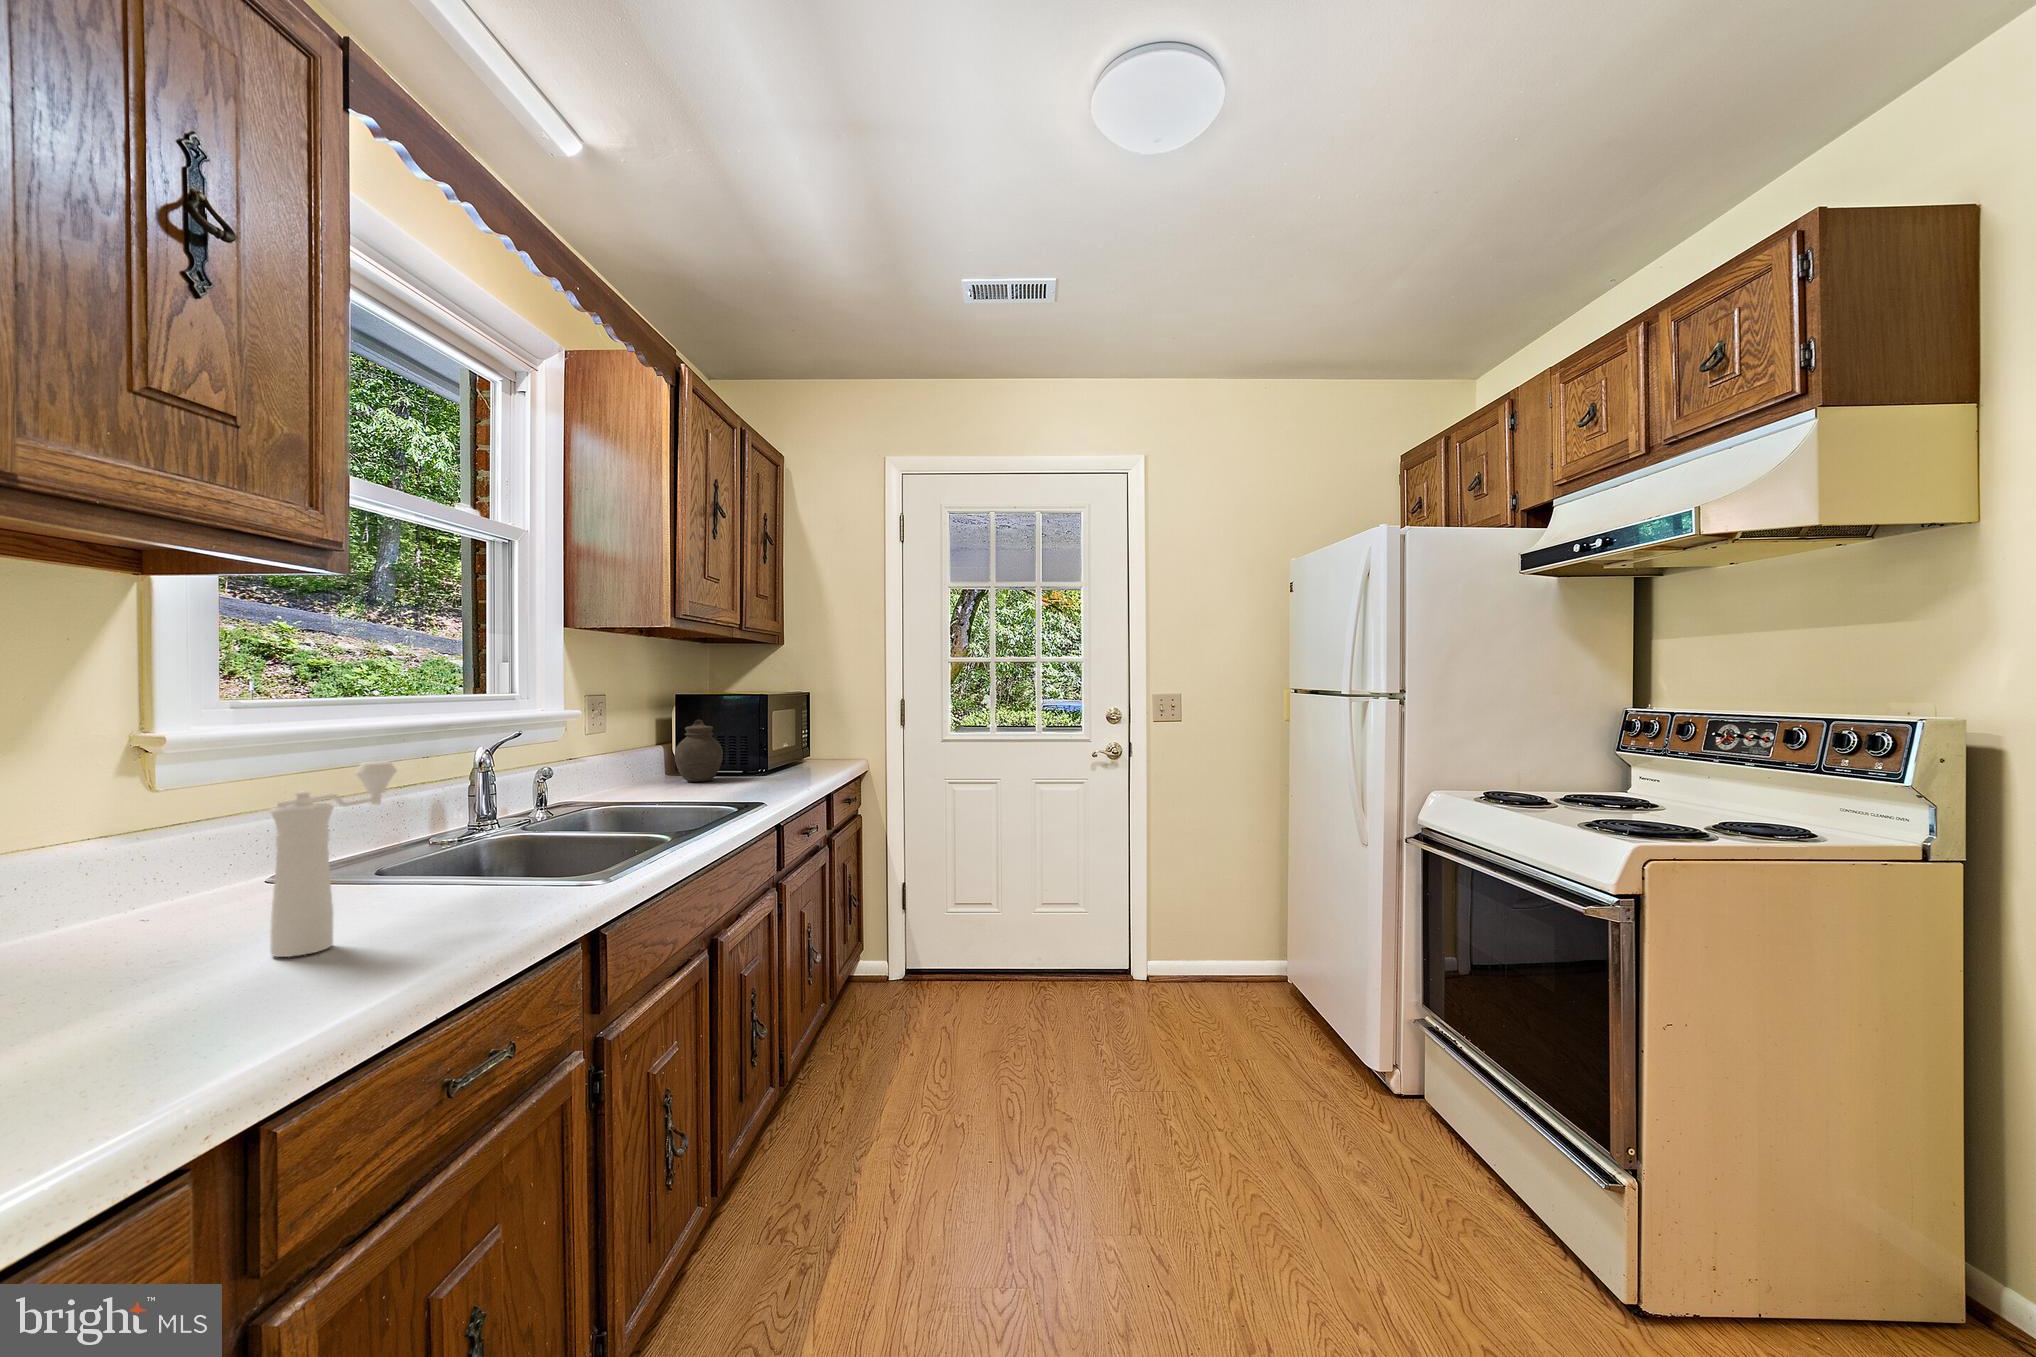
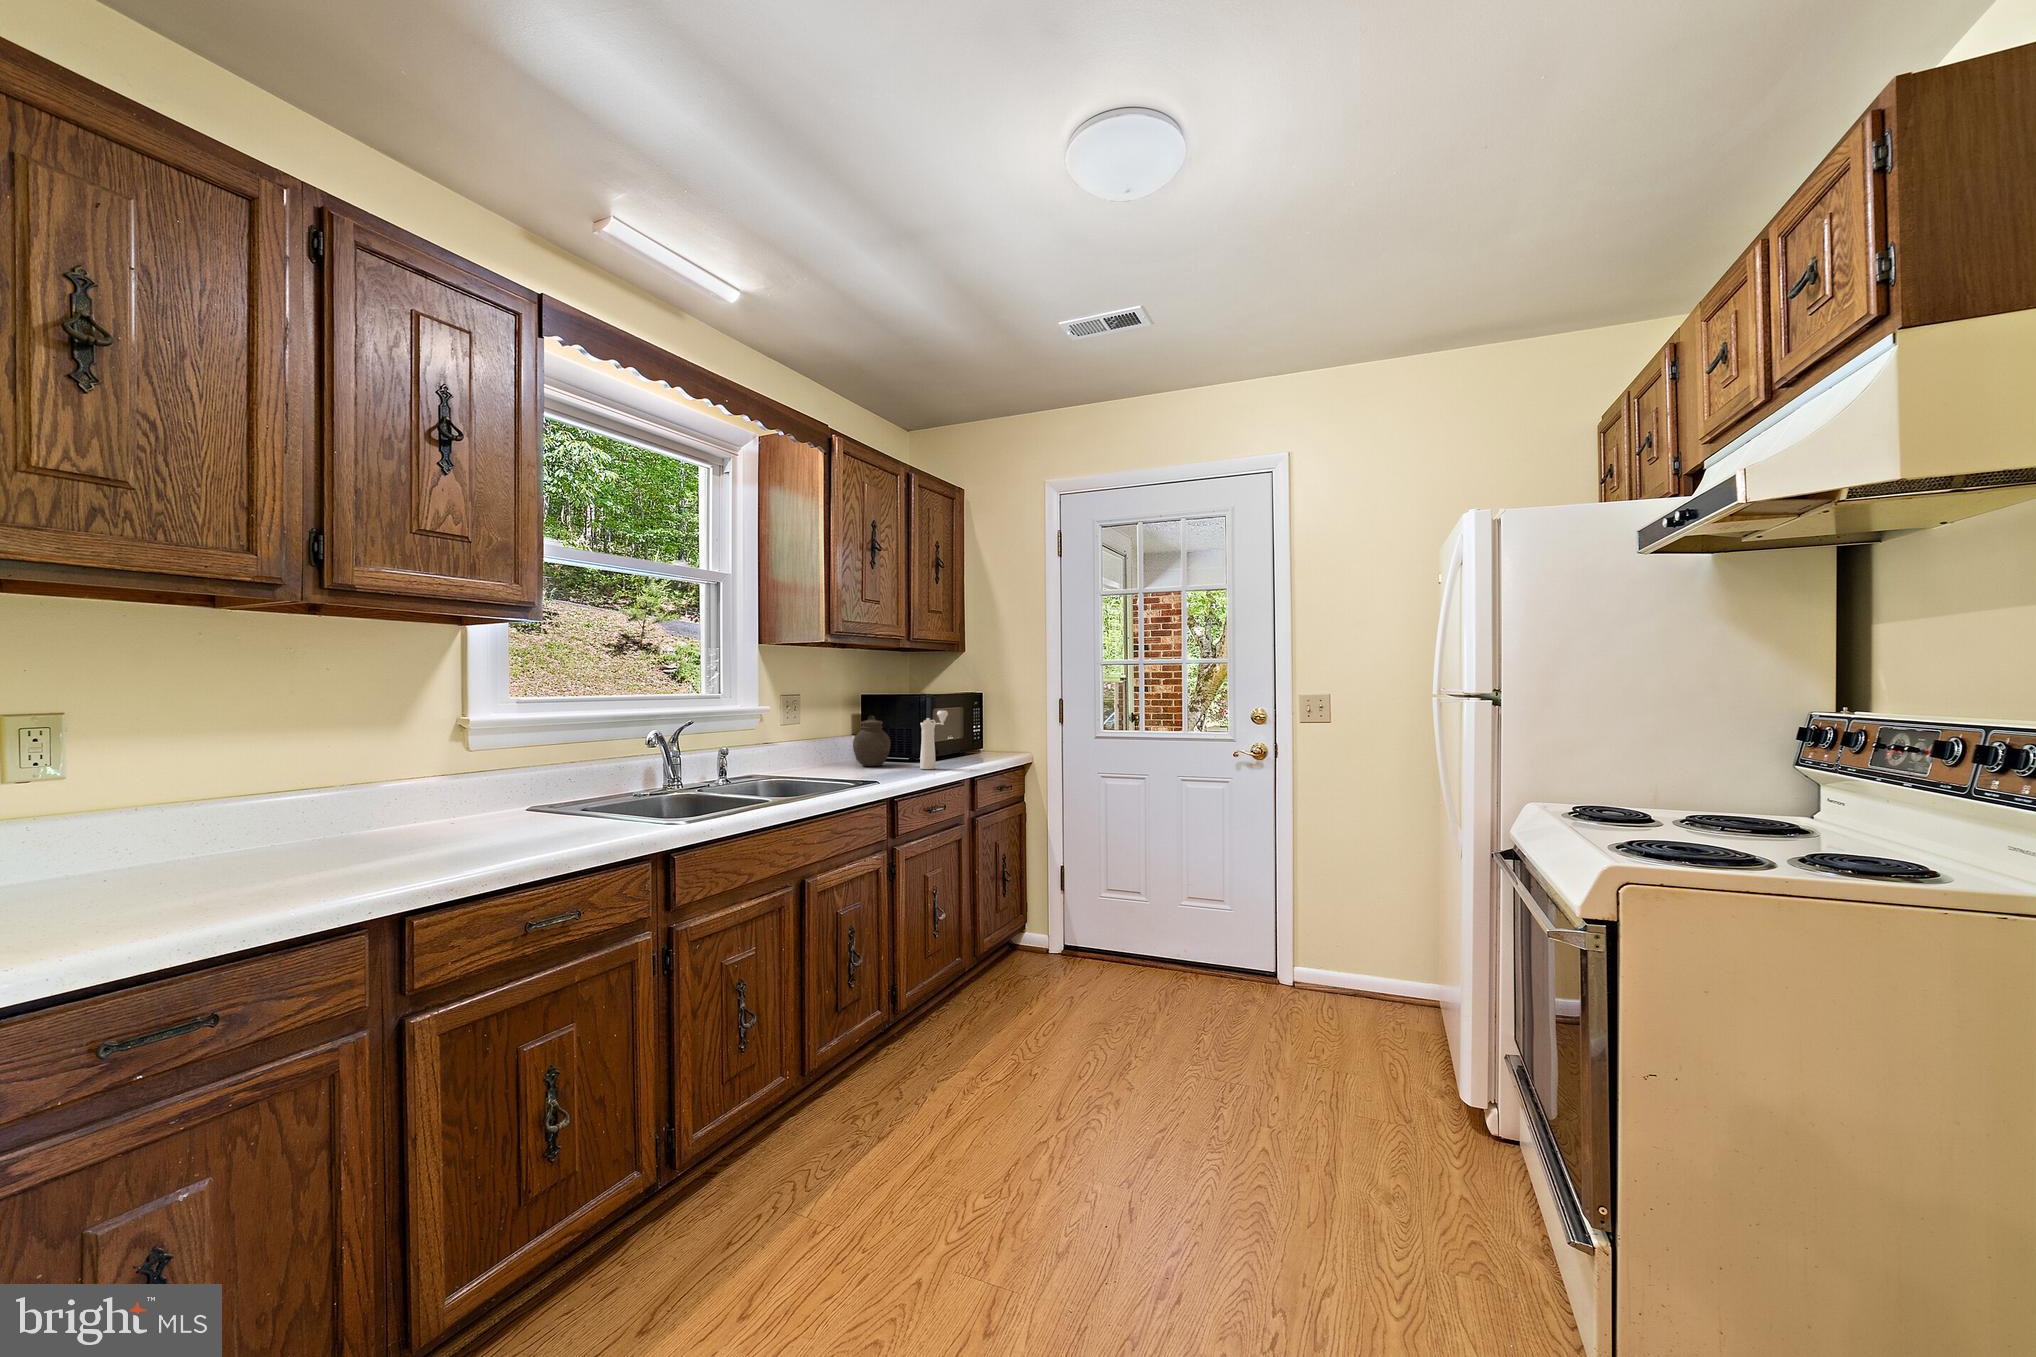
pepper mill: present [270,762,397,957] -> present [920,711,948,769]

